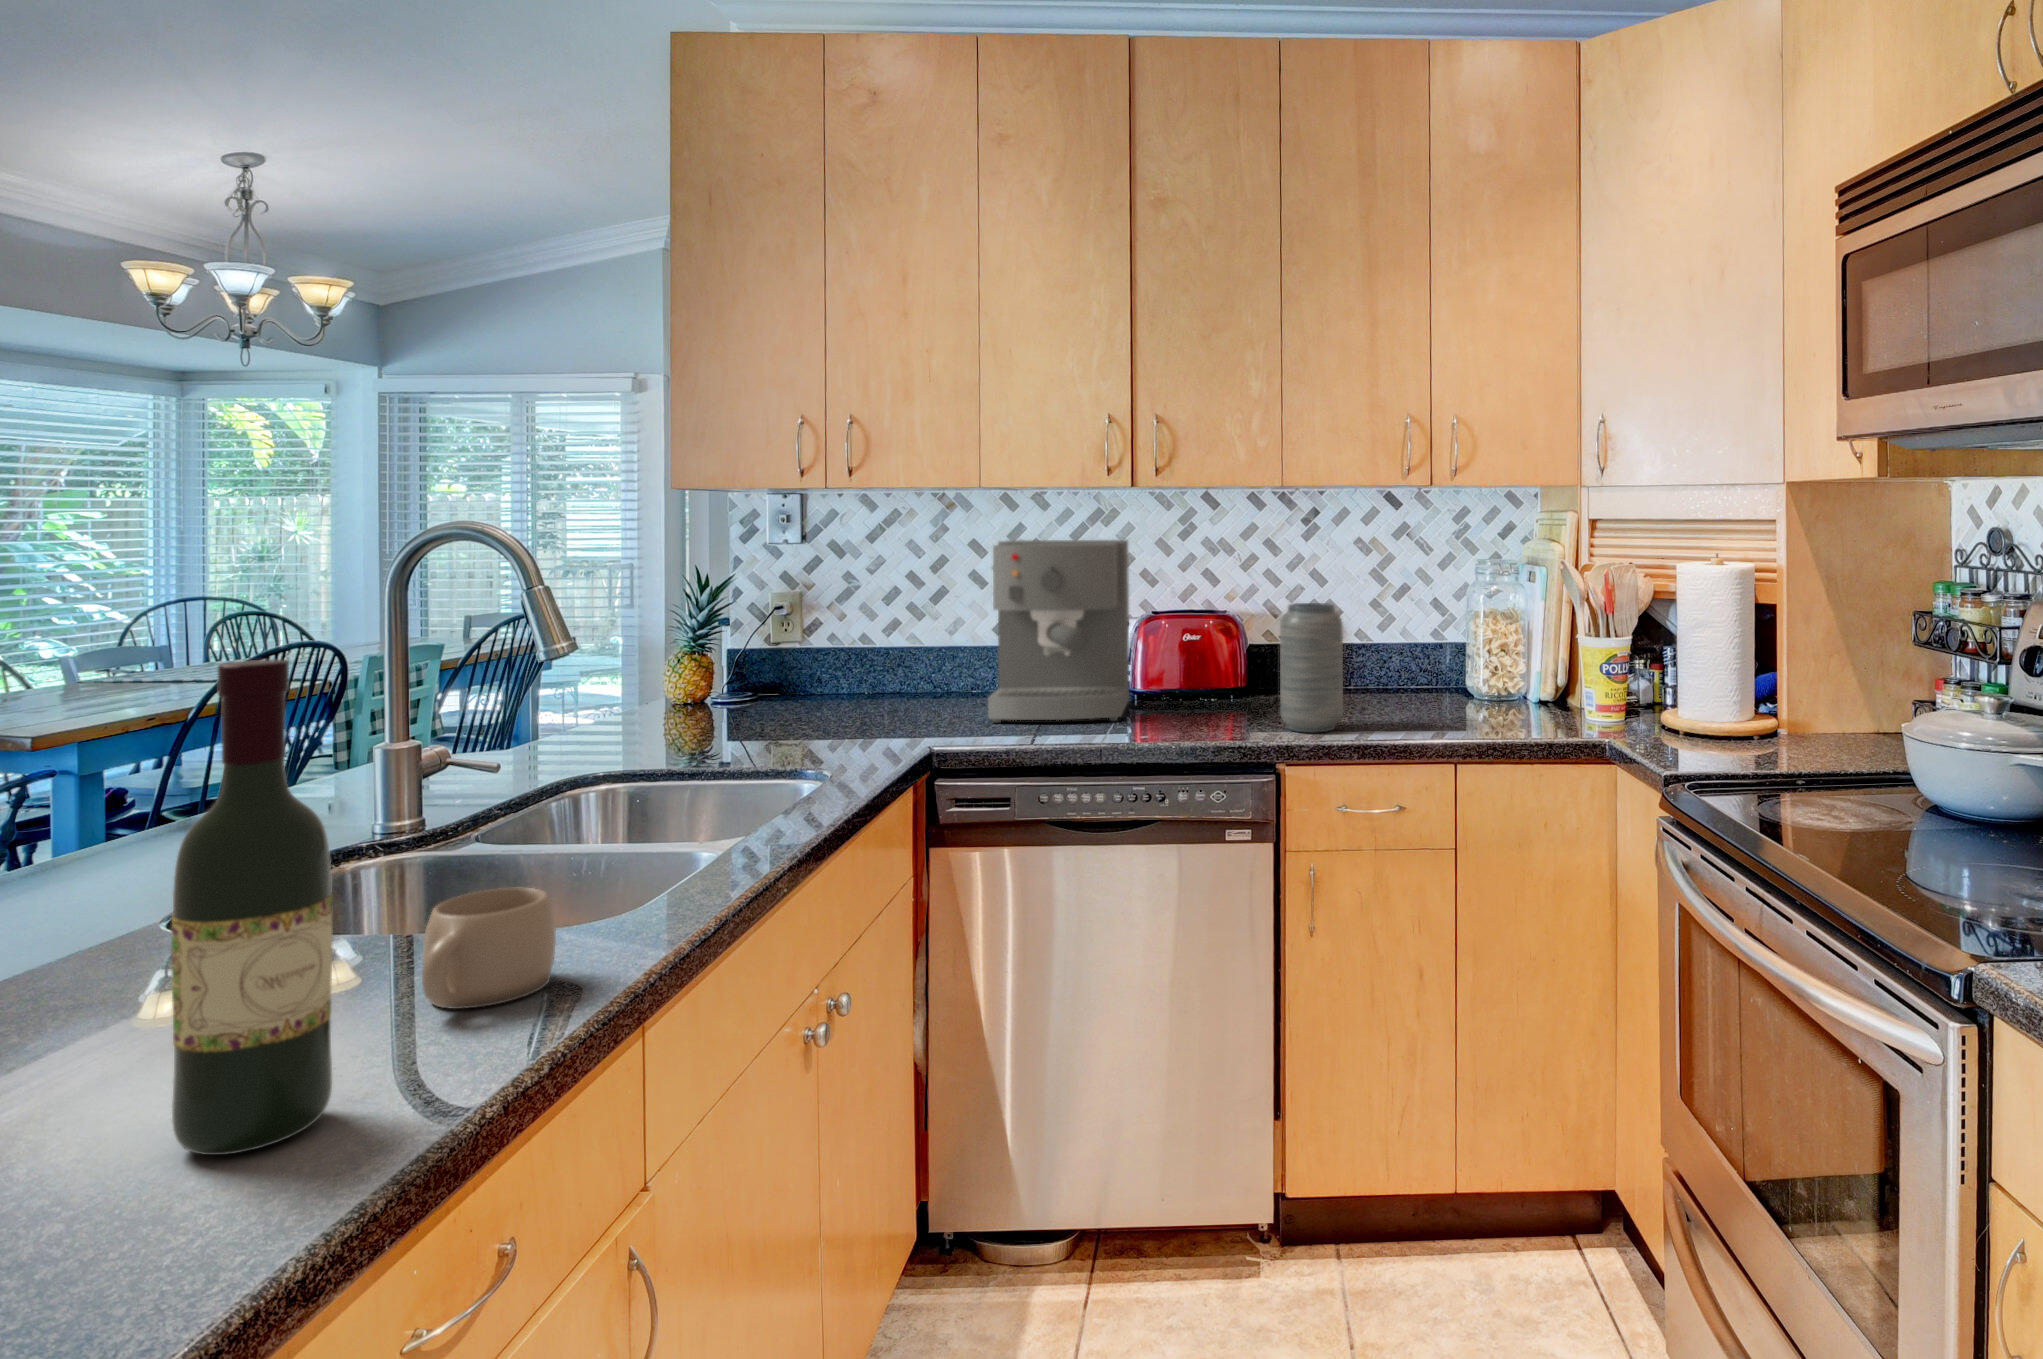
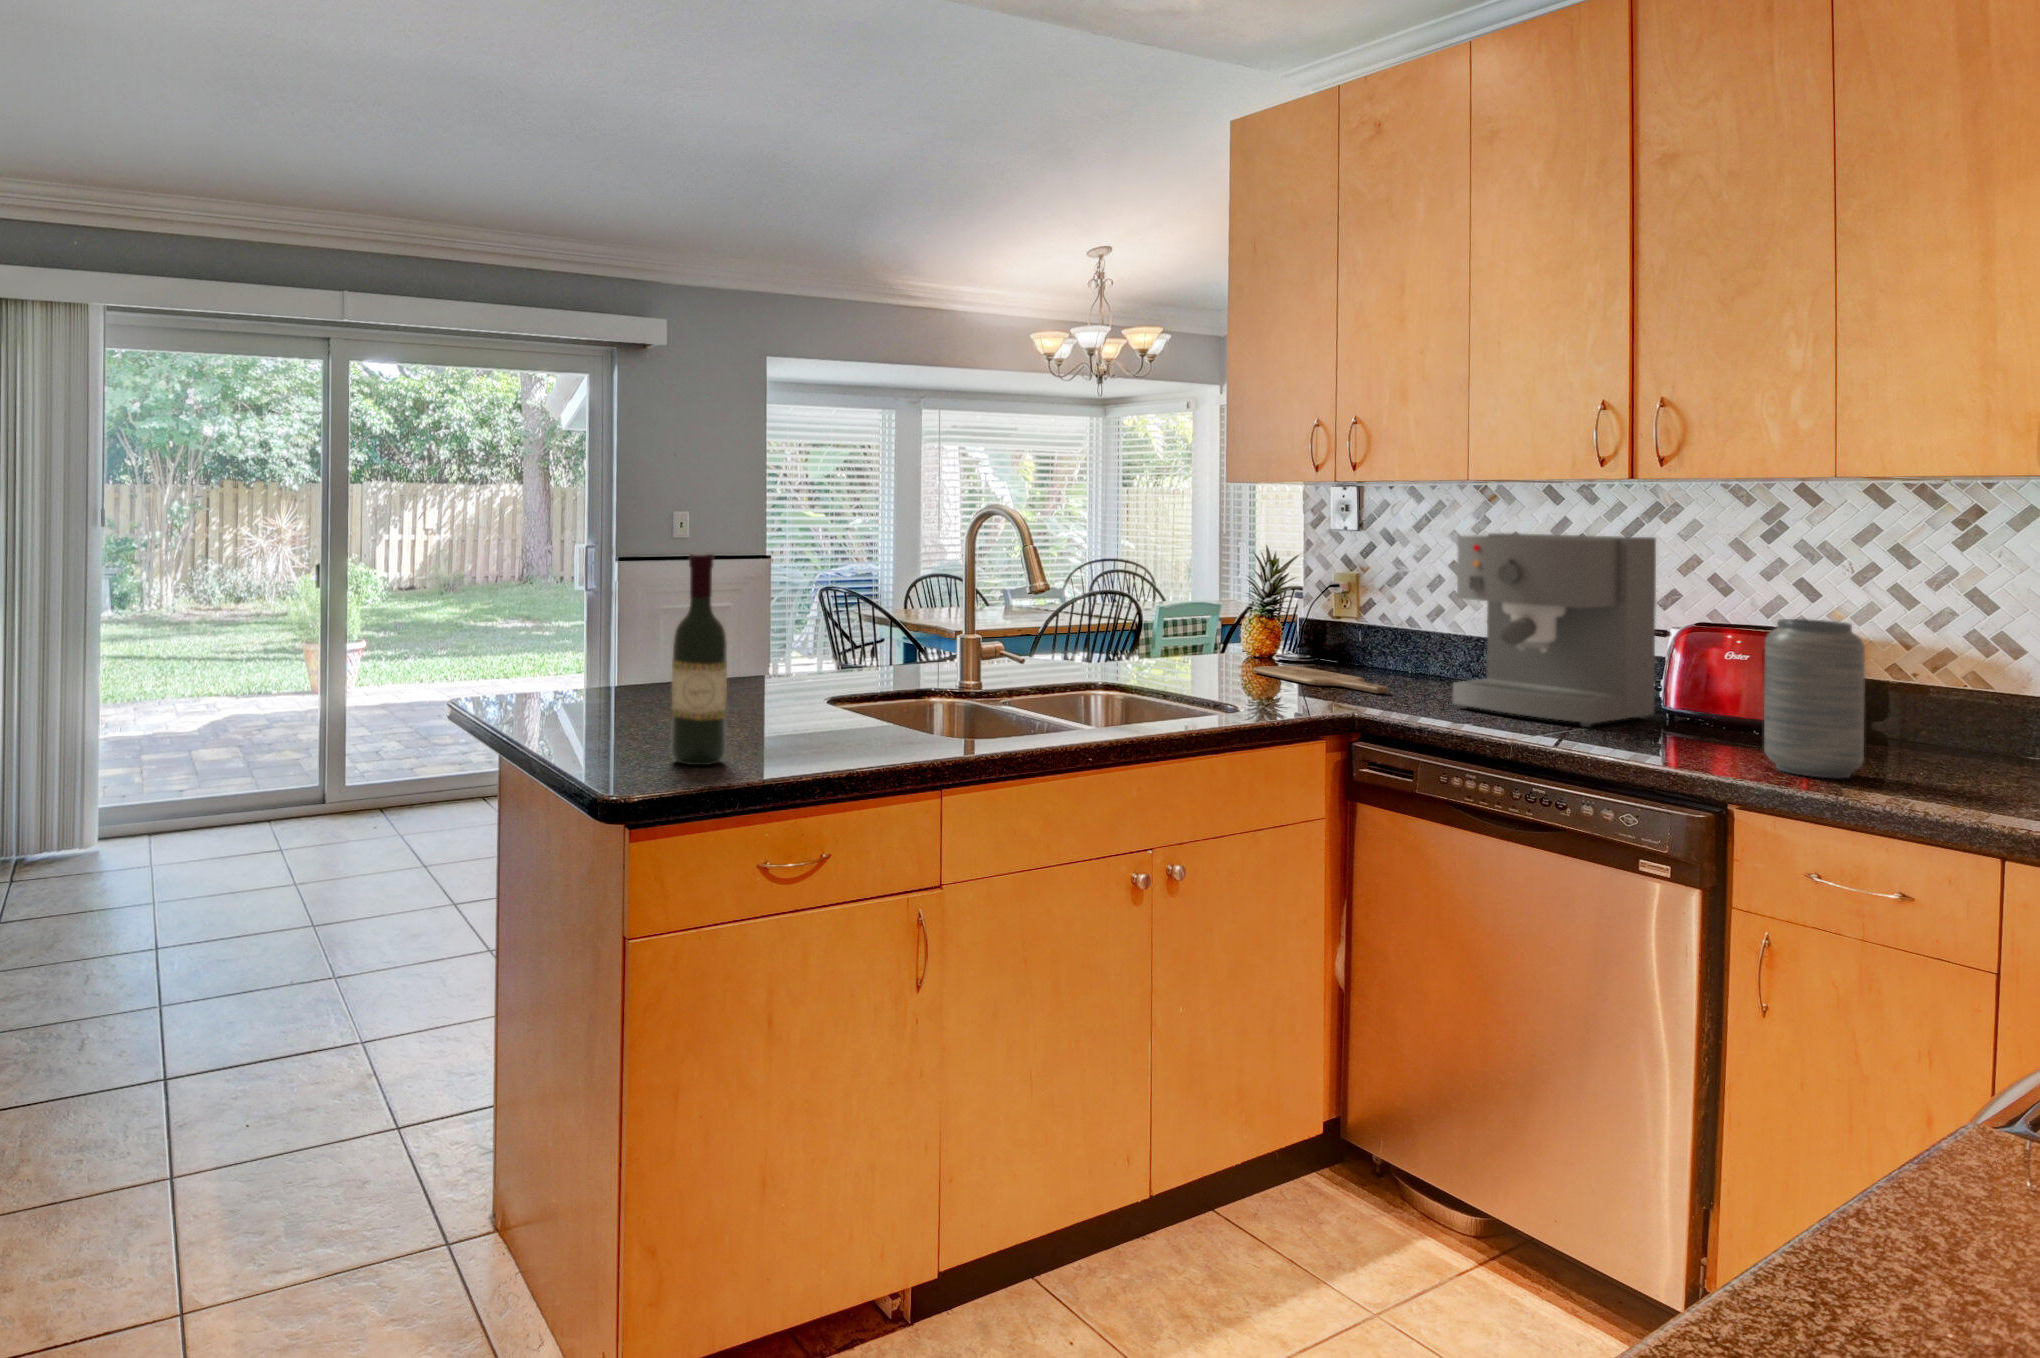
cutting board: none [729,705,908,724] -> present [1253,666,1389,693]
mug: present [422,888,556,1009] -> none [799,697,873,754]

